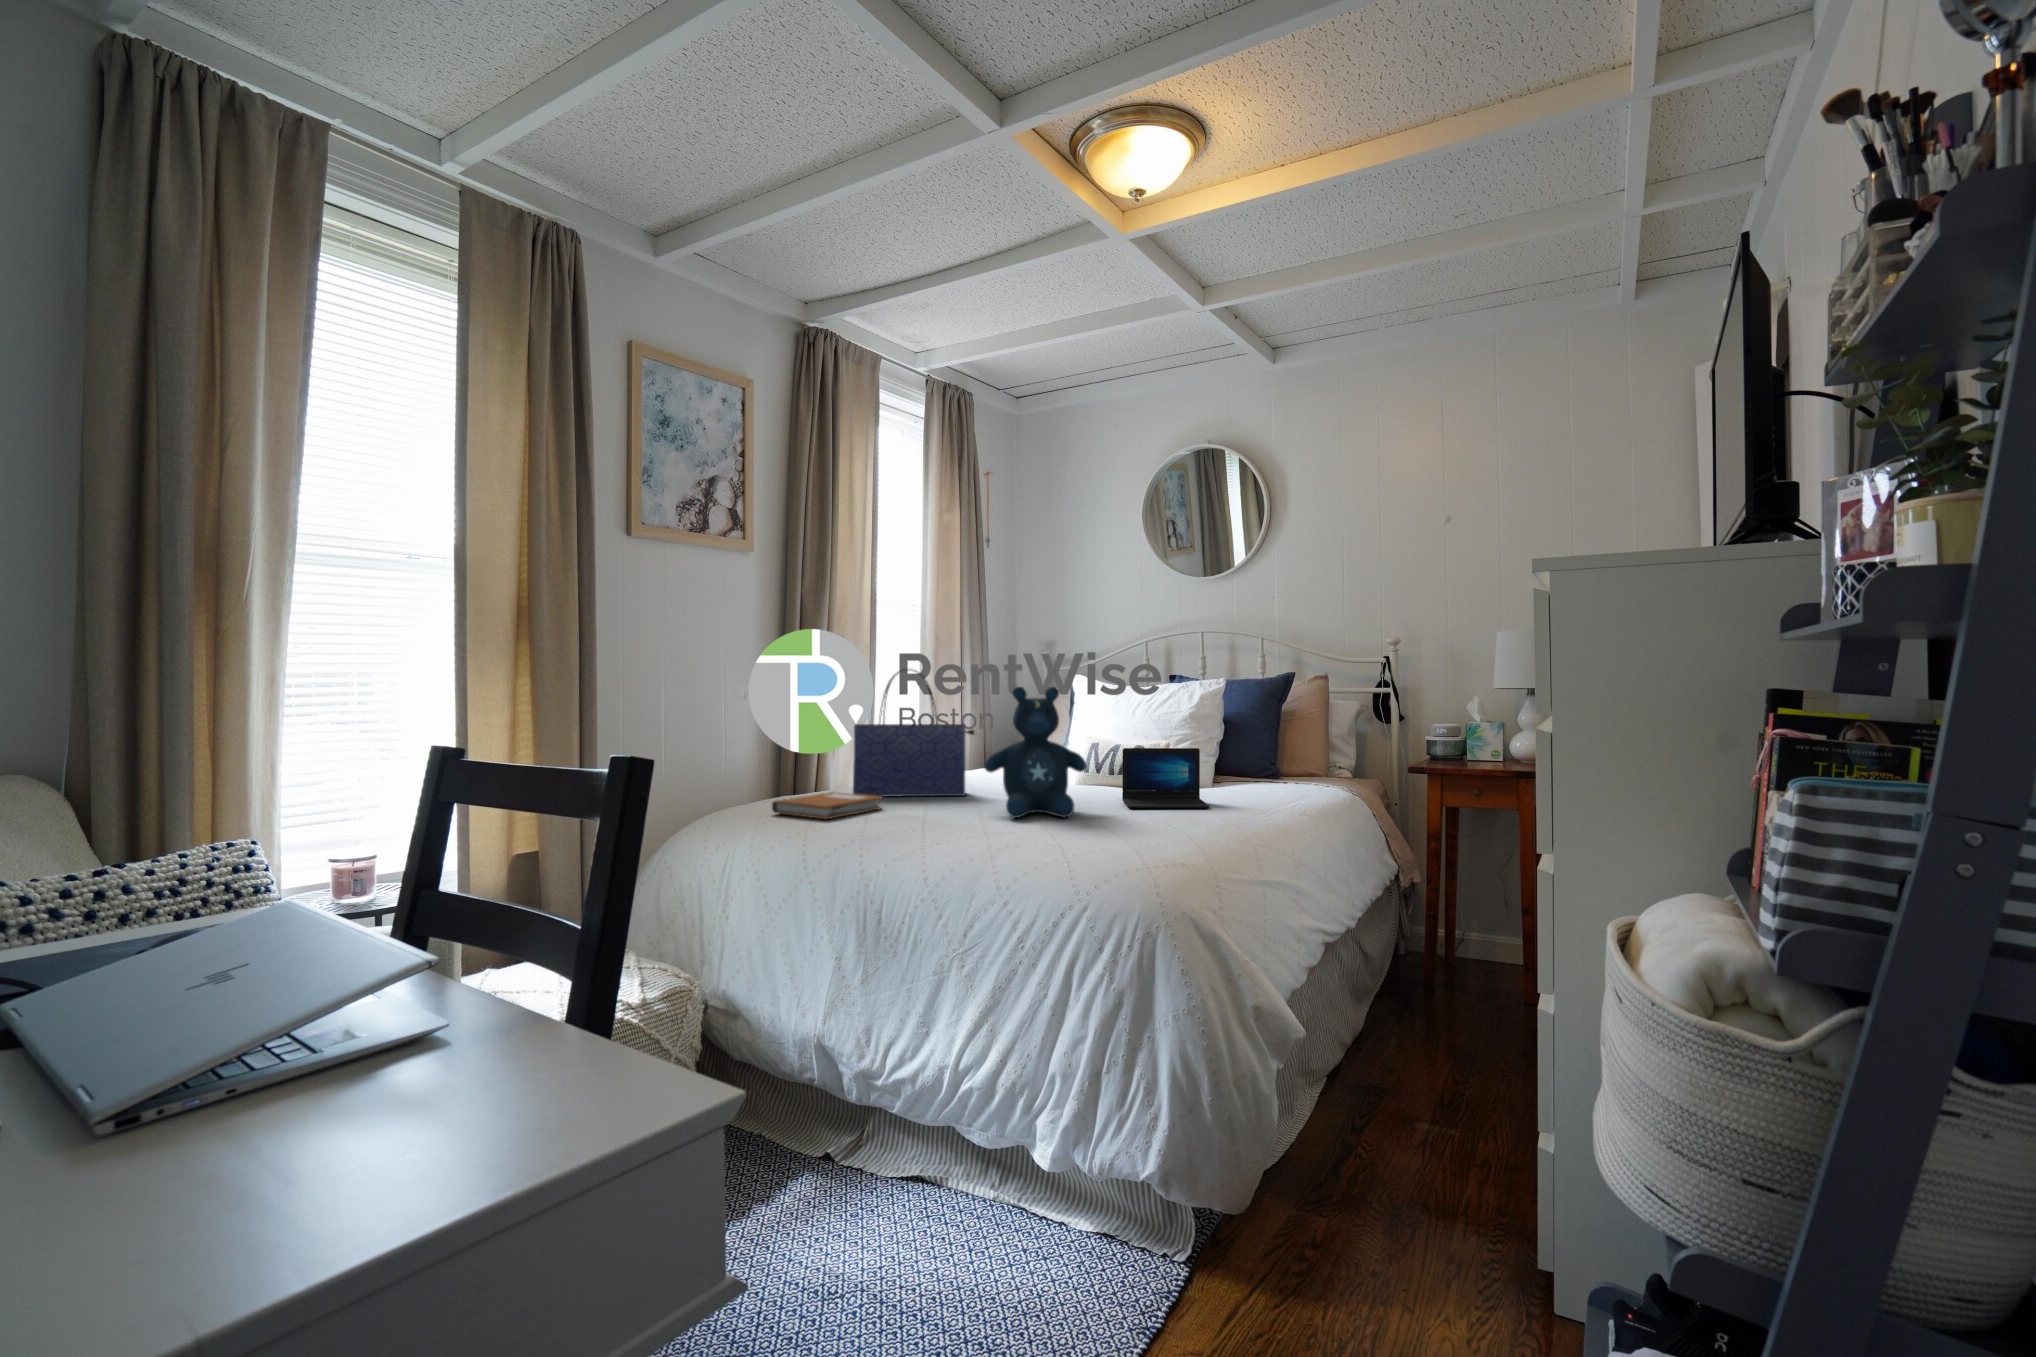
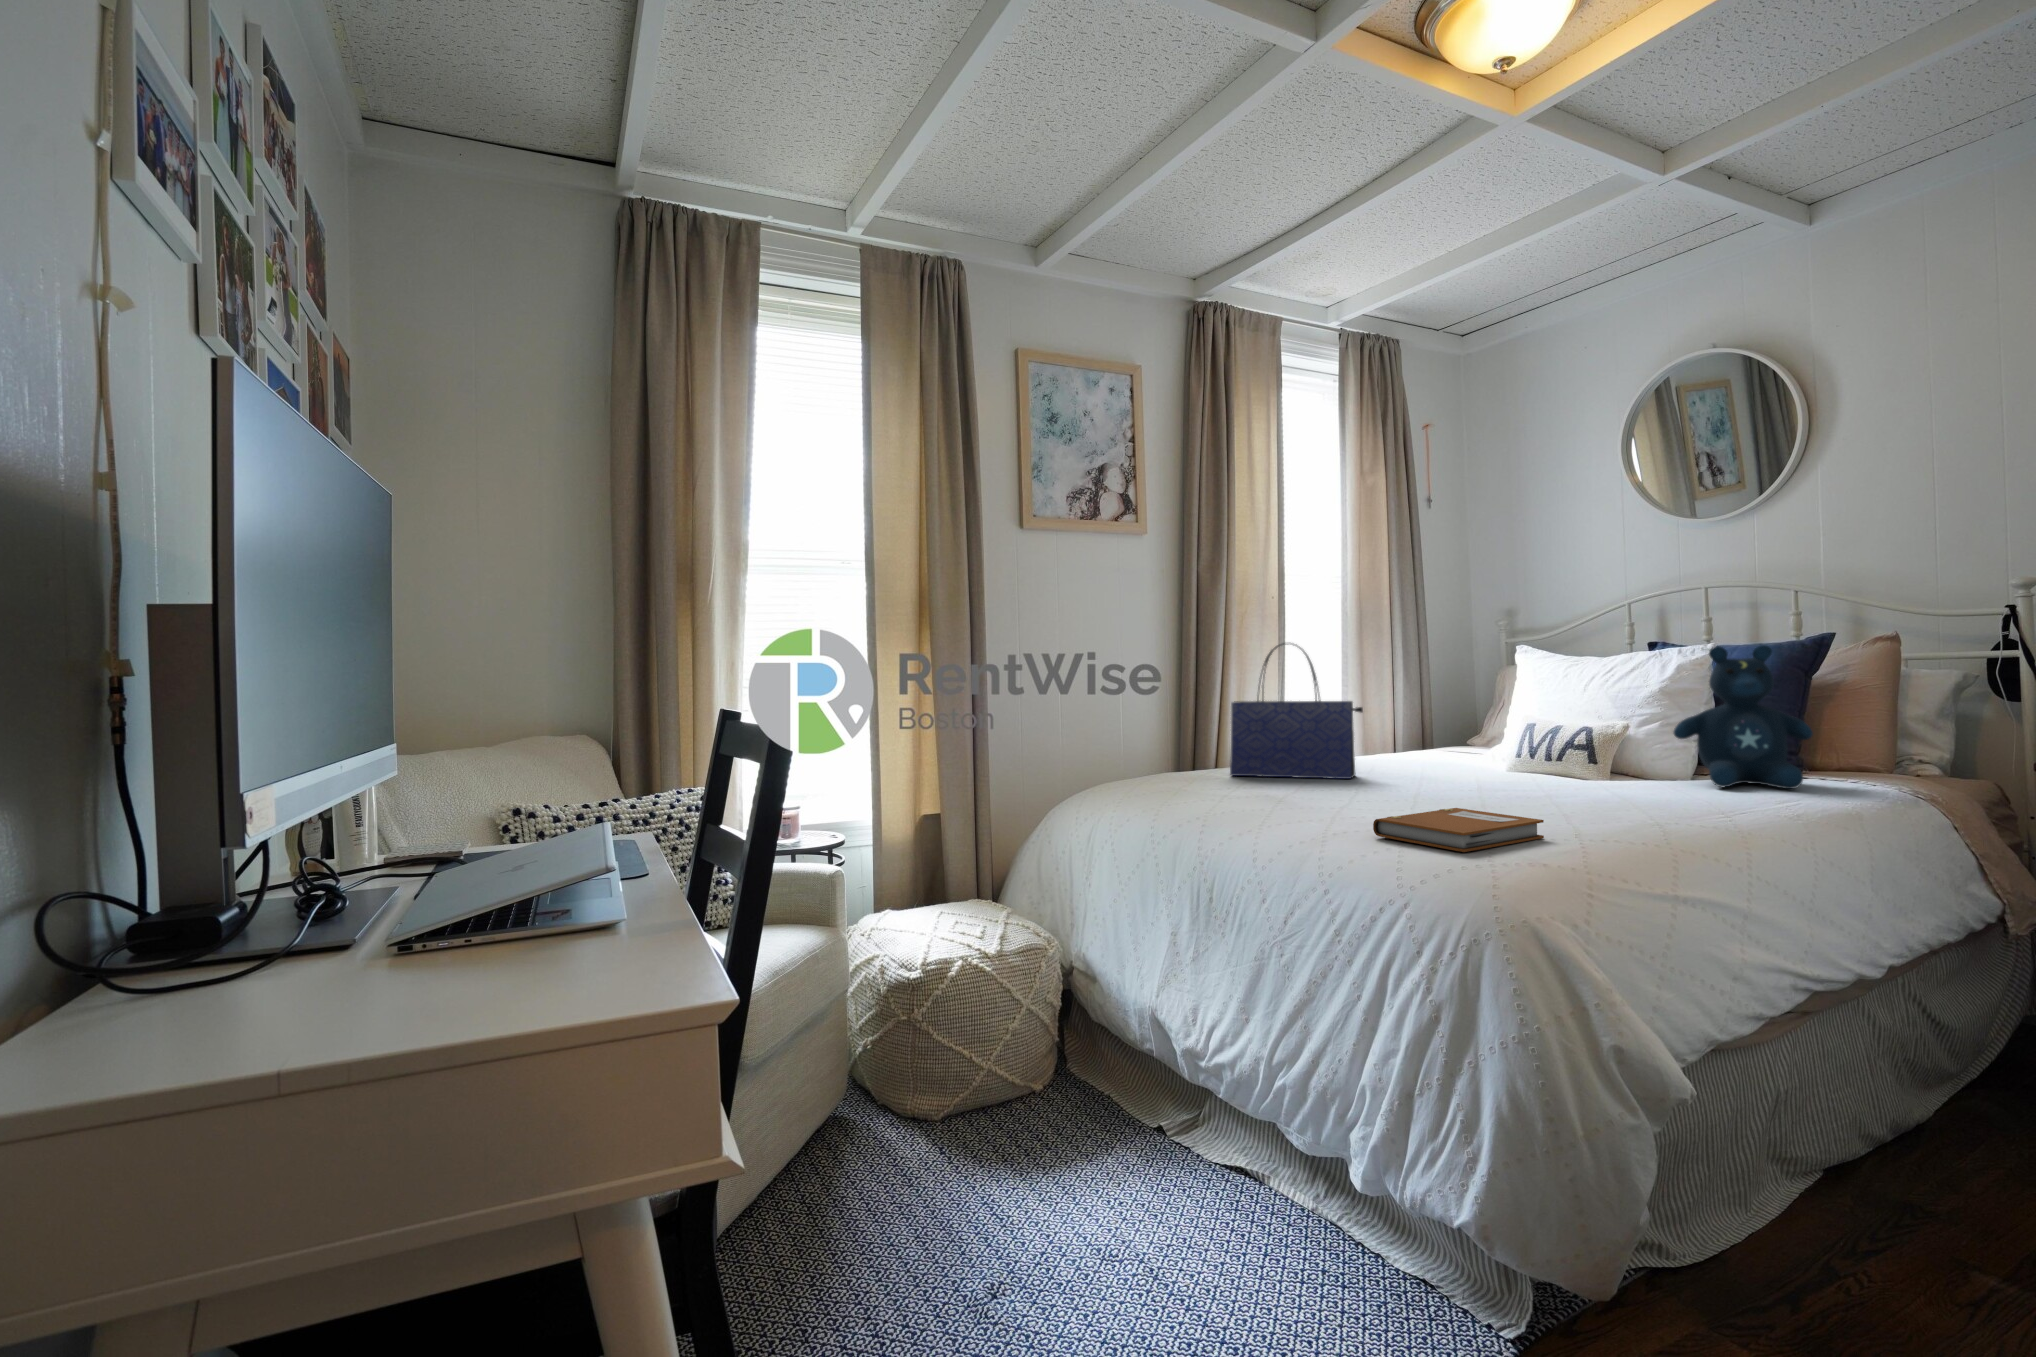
stuffed bear: present [984,687,1087,818] -> present [1674,645,1813,789]
laptop: present [1122,748,1210,808] -> none [1538,728,1654,803]
notebook: present [772,792,883,819] -> present [1373,808,1544,852]

